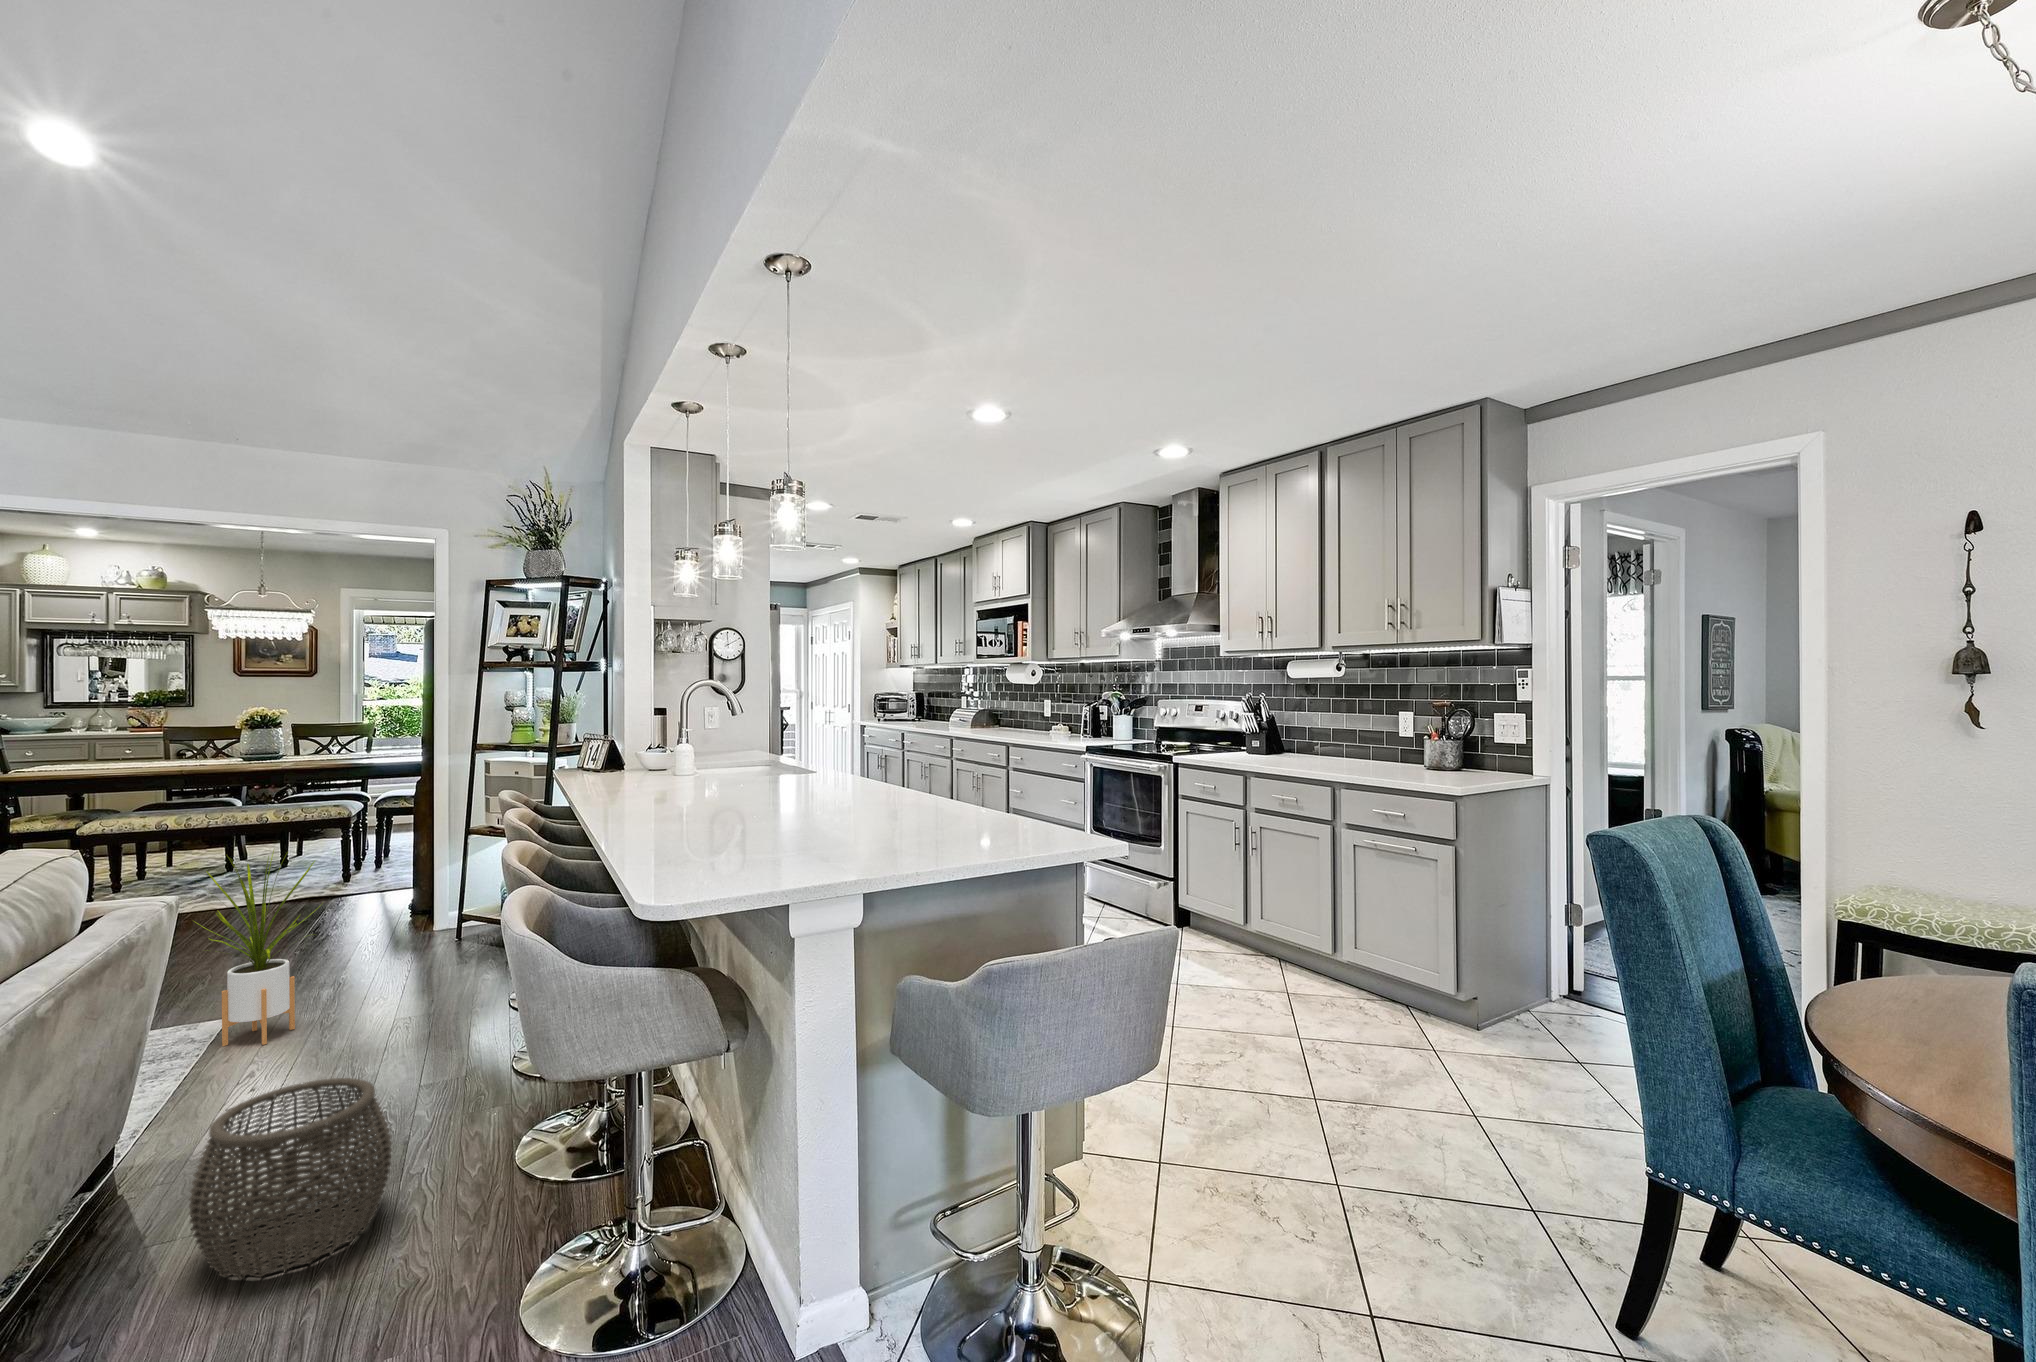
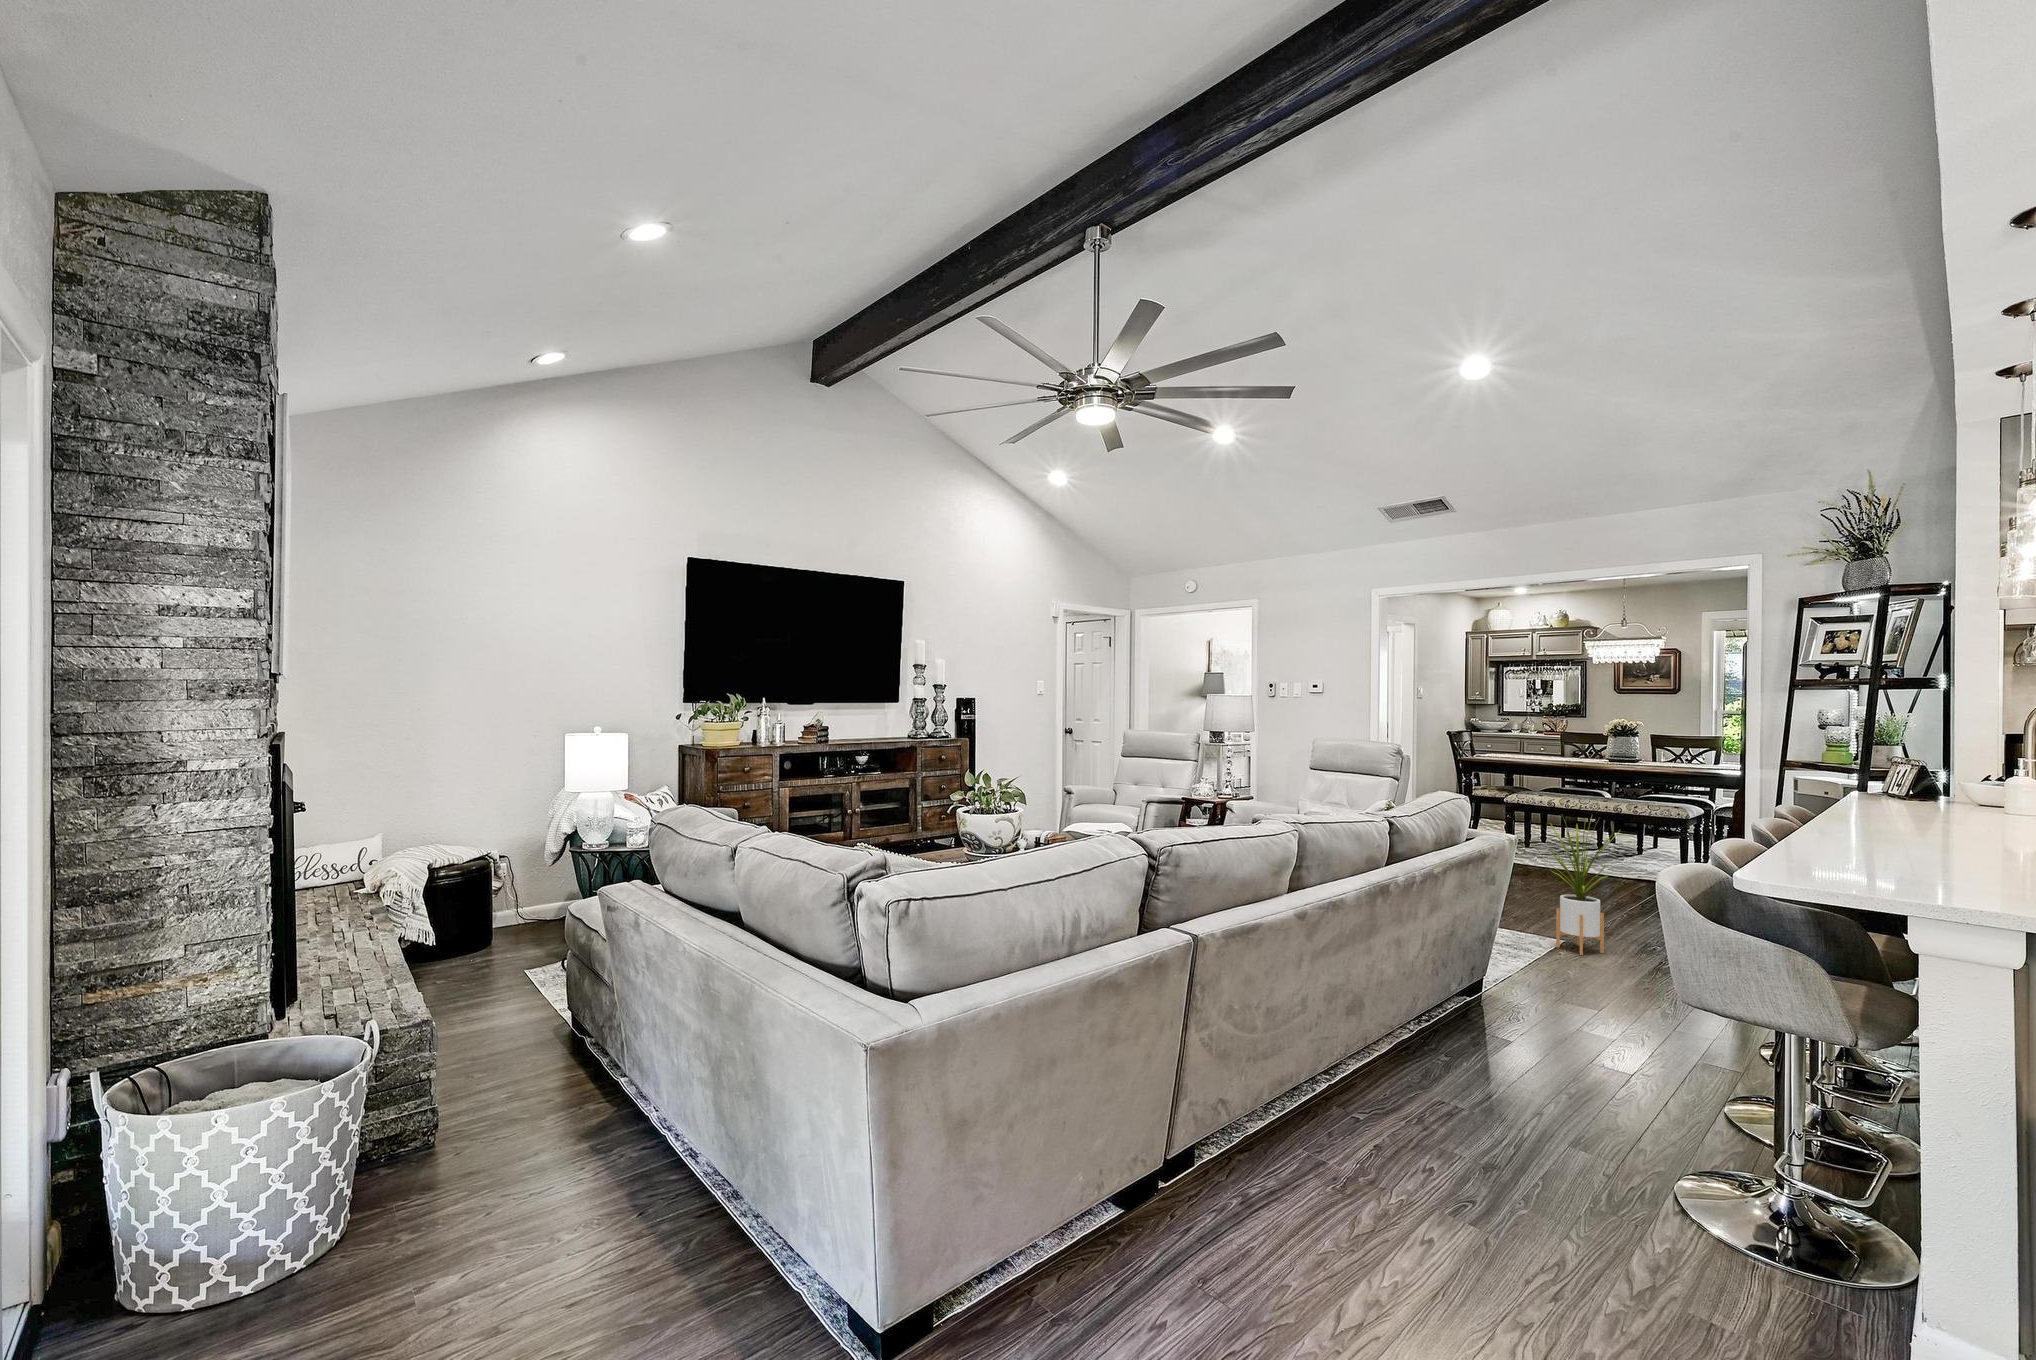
woven basket: present [189,1078,392,1279] -> none [1502,952,1624,1068]

